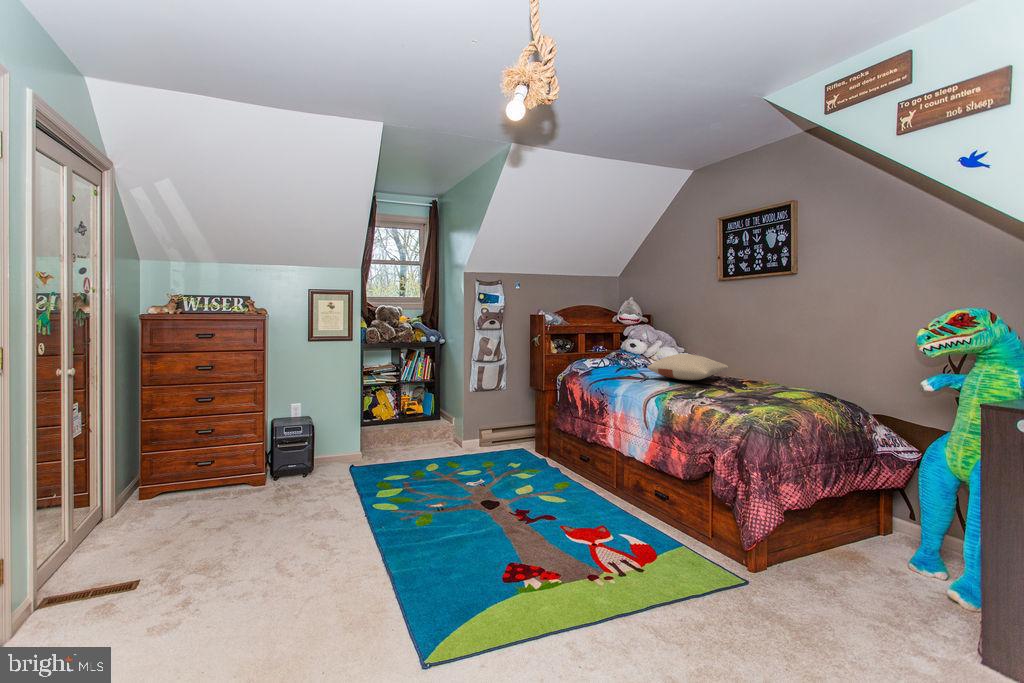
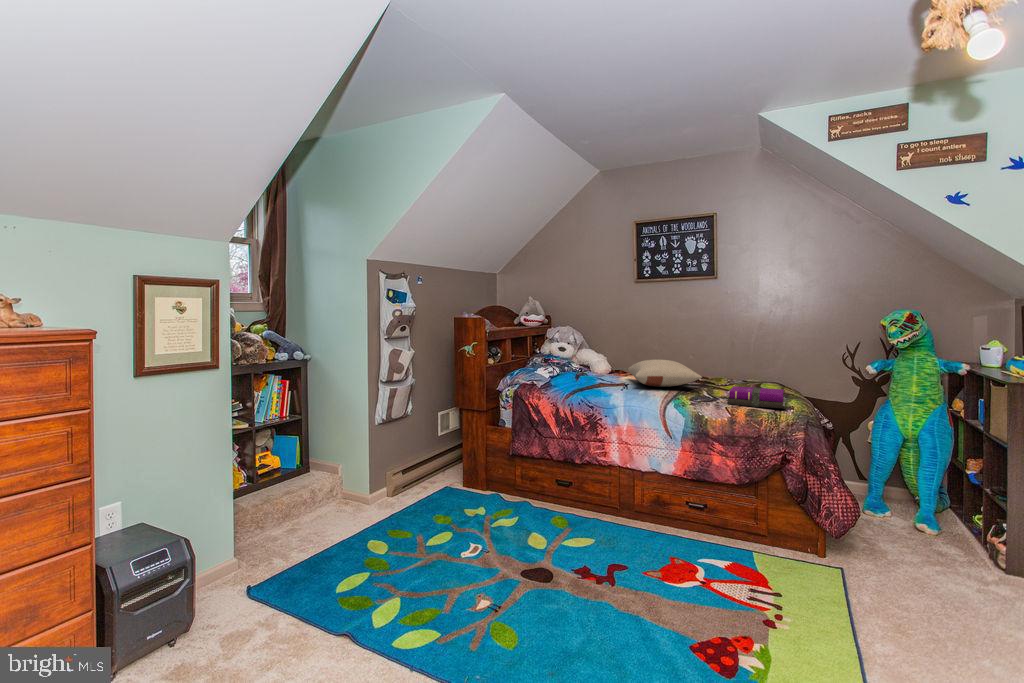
notebook: none [698,386,771,412] -> present [728,386,785,409]

